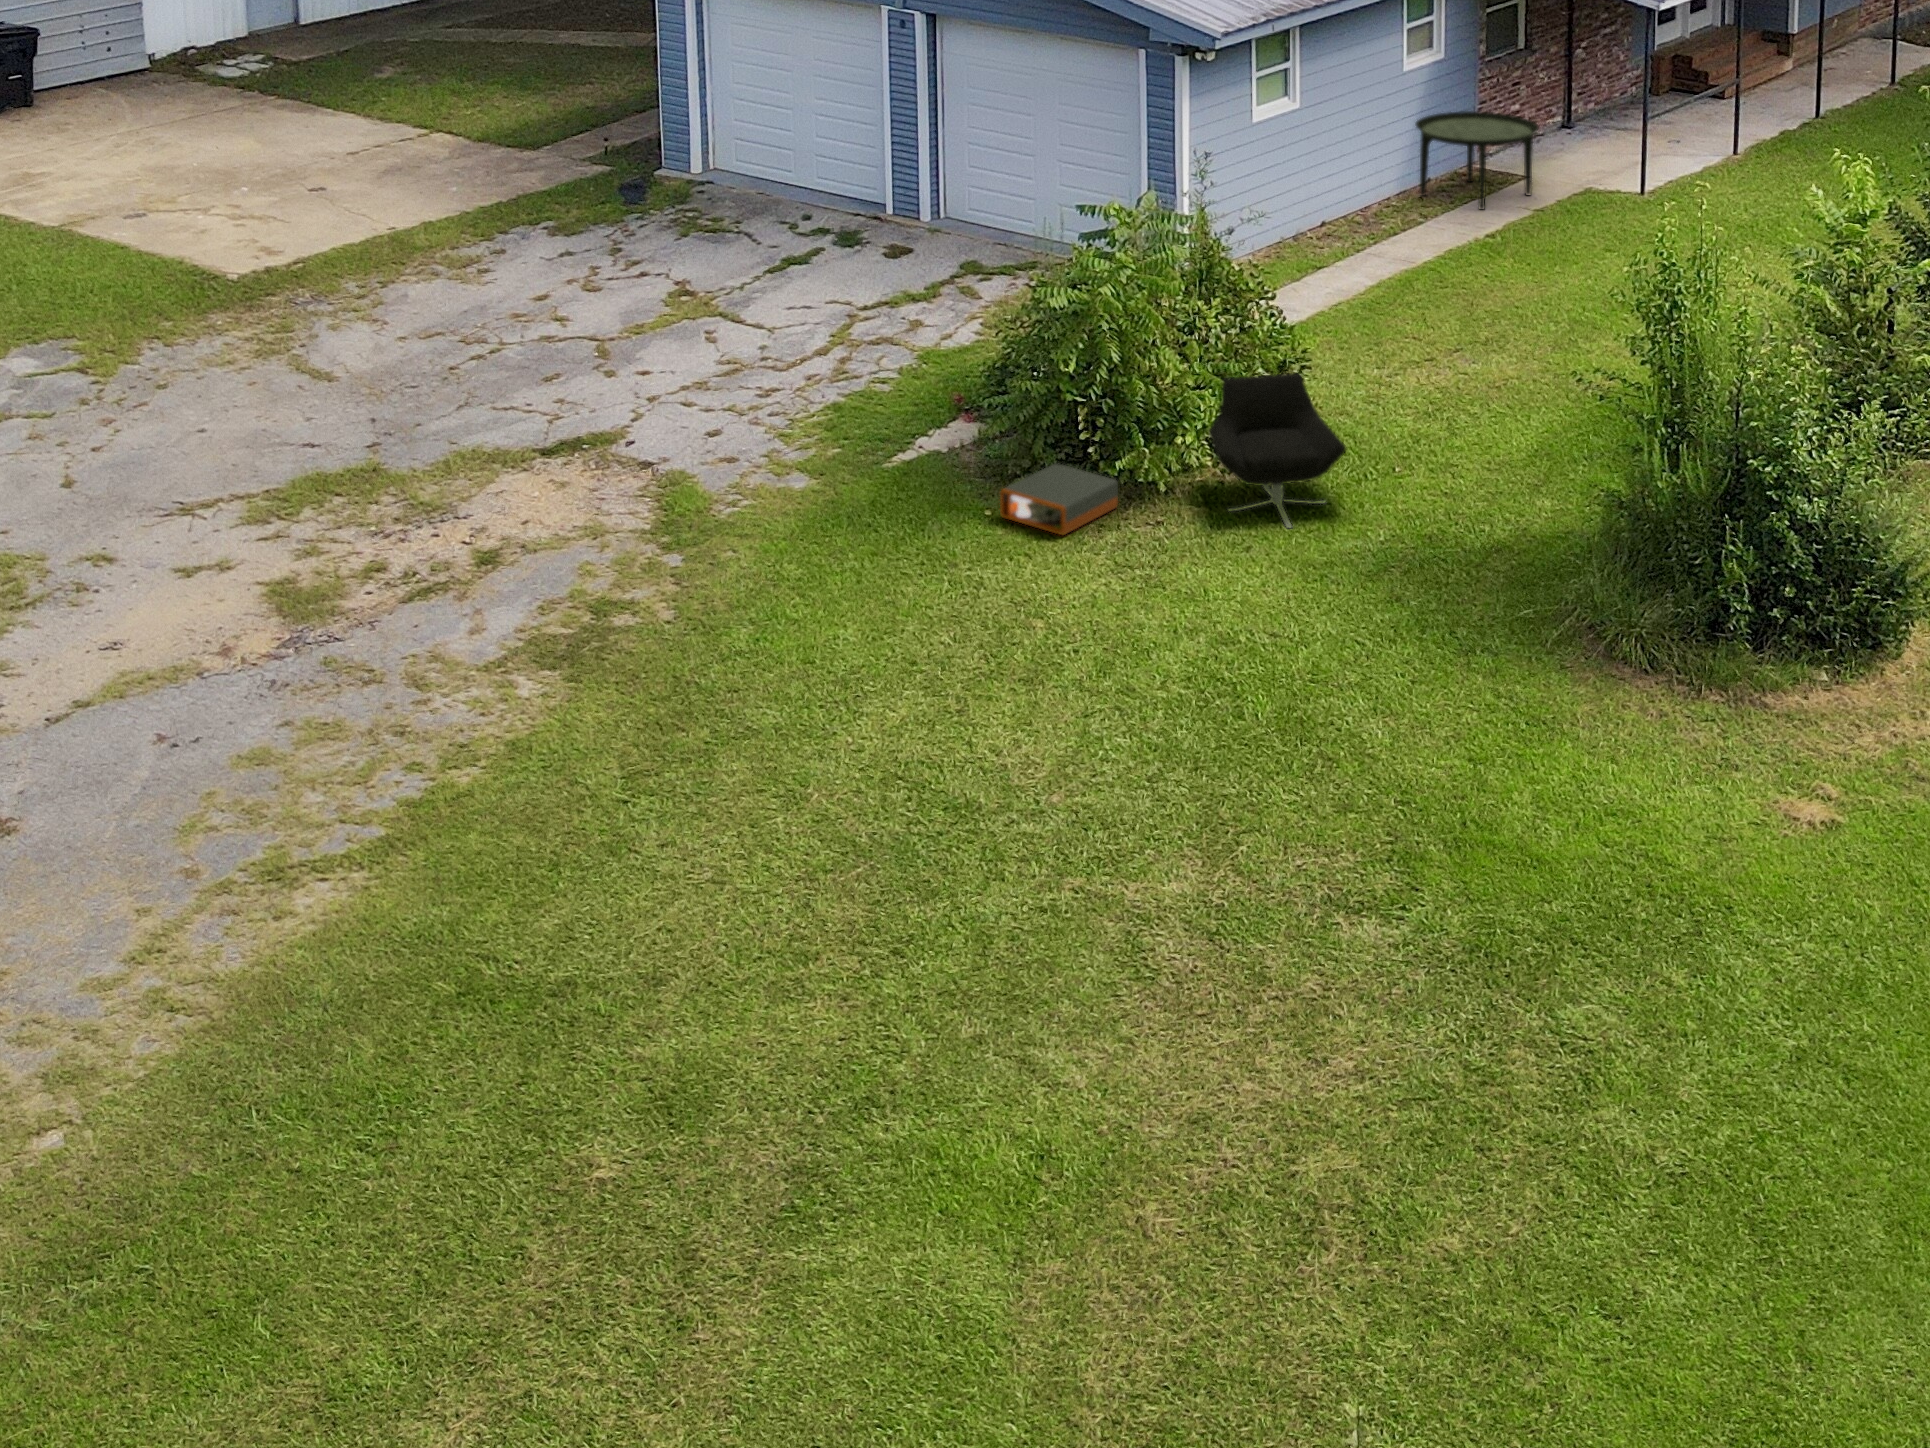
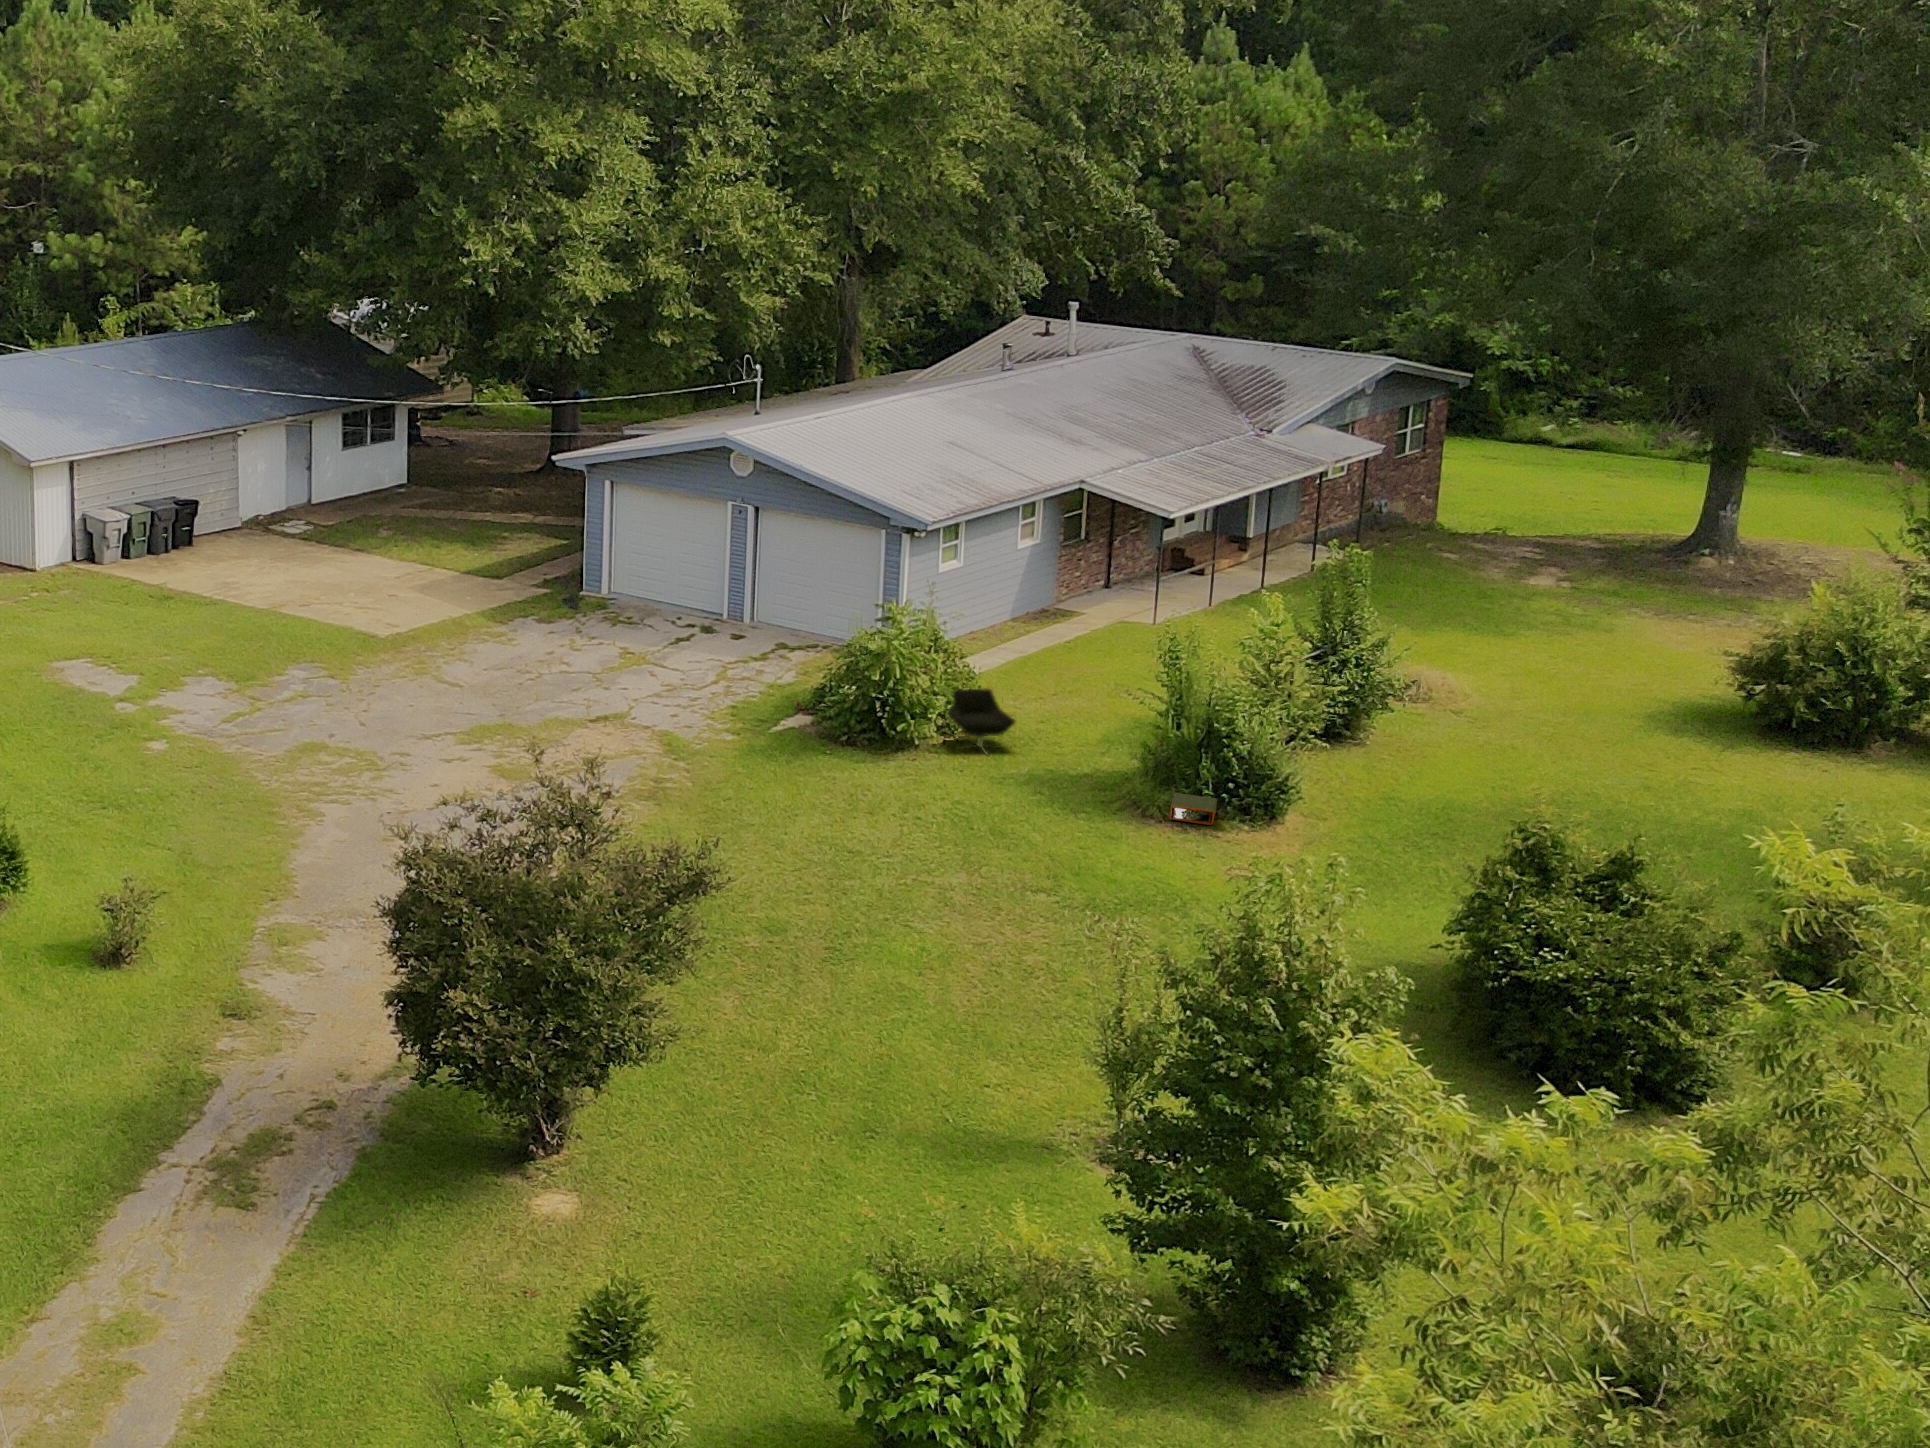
round table: present [1416,111,1539,210] -> none [1021,575,1093,630]
storage box: present [1000,463,1118,535] -> present [1170,793,1217,825]

